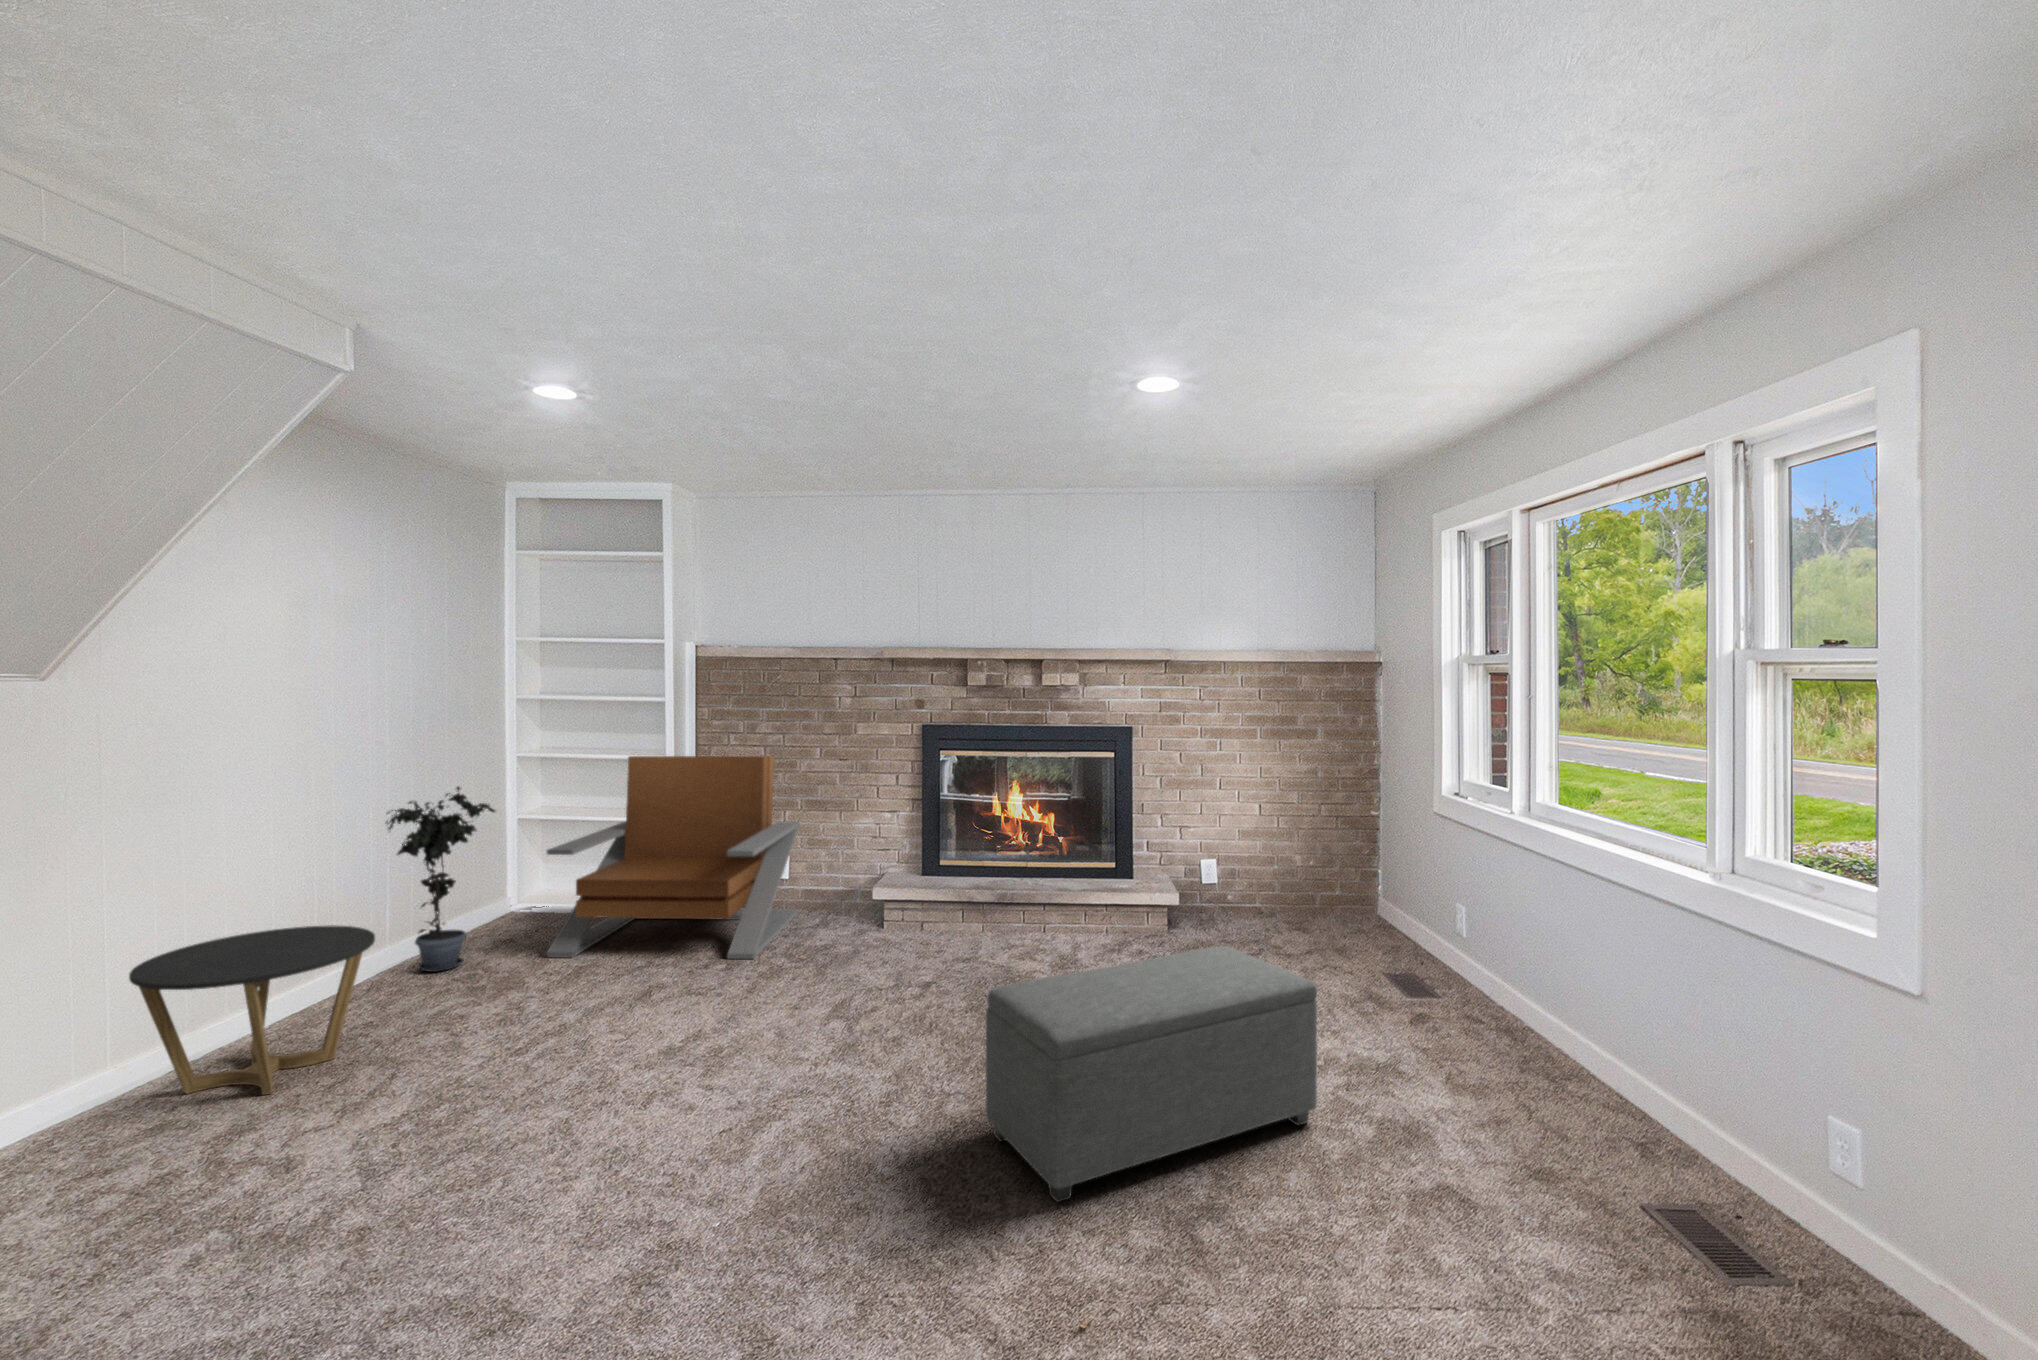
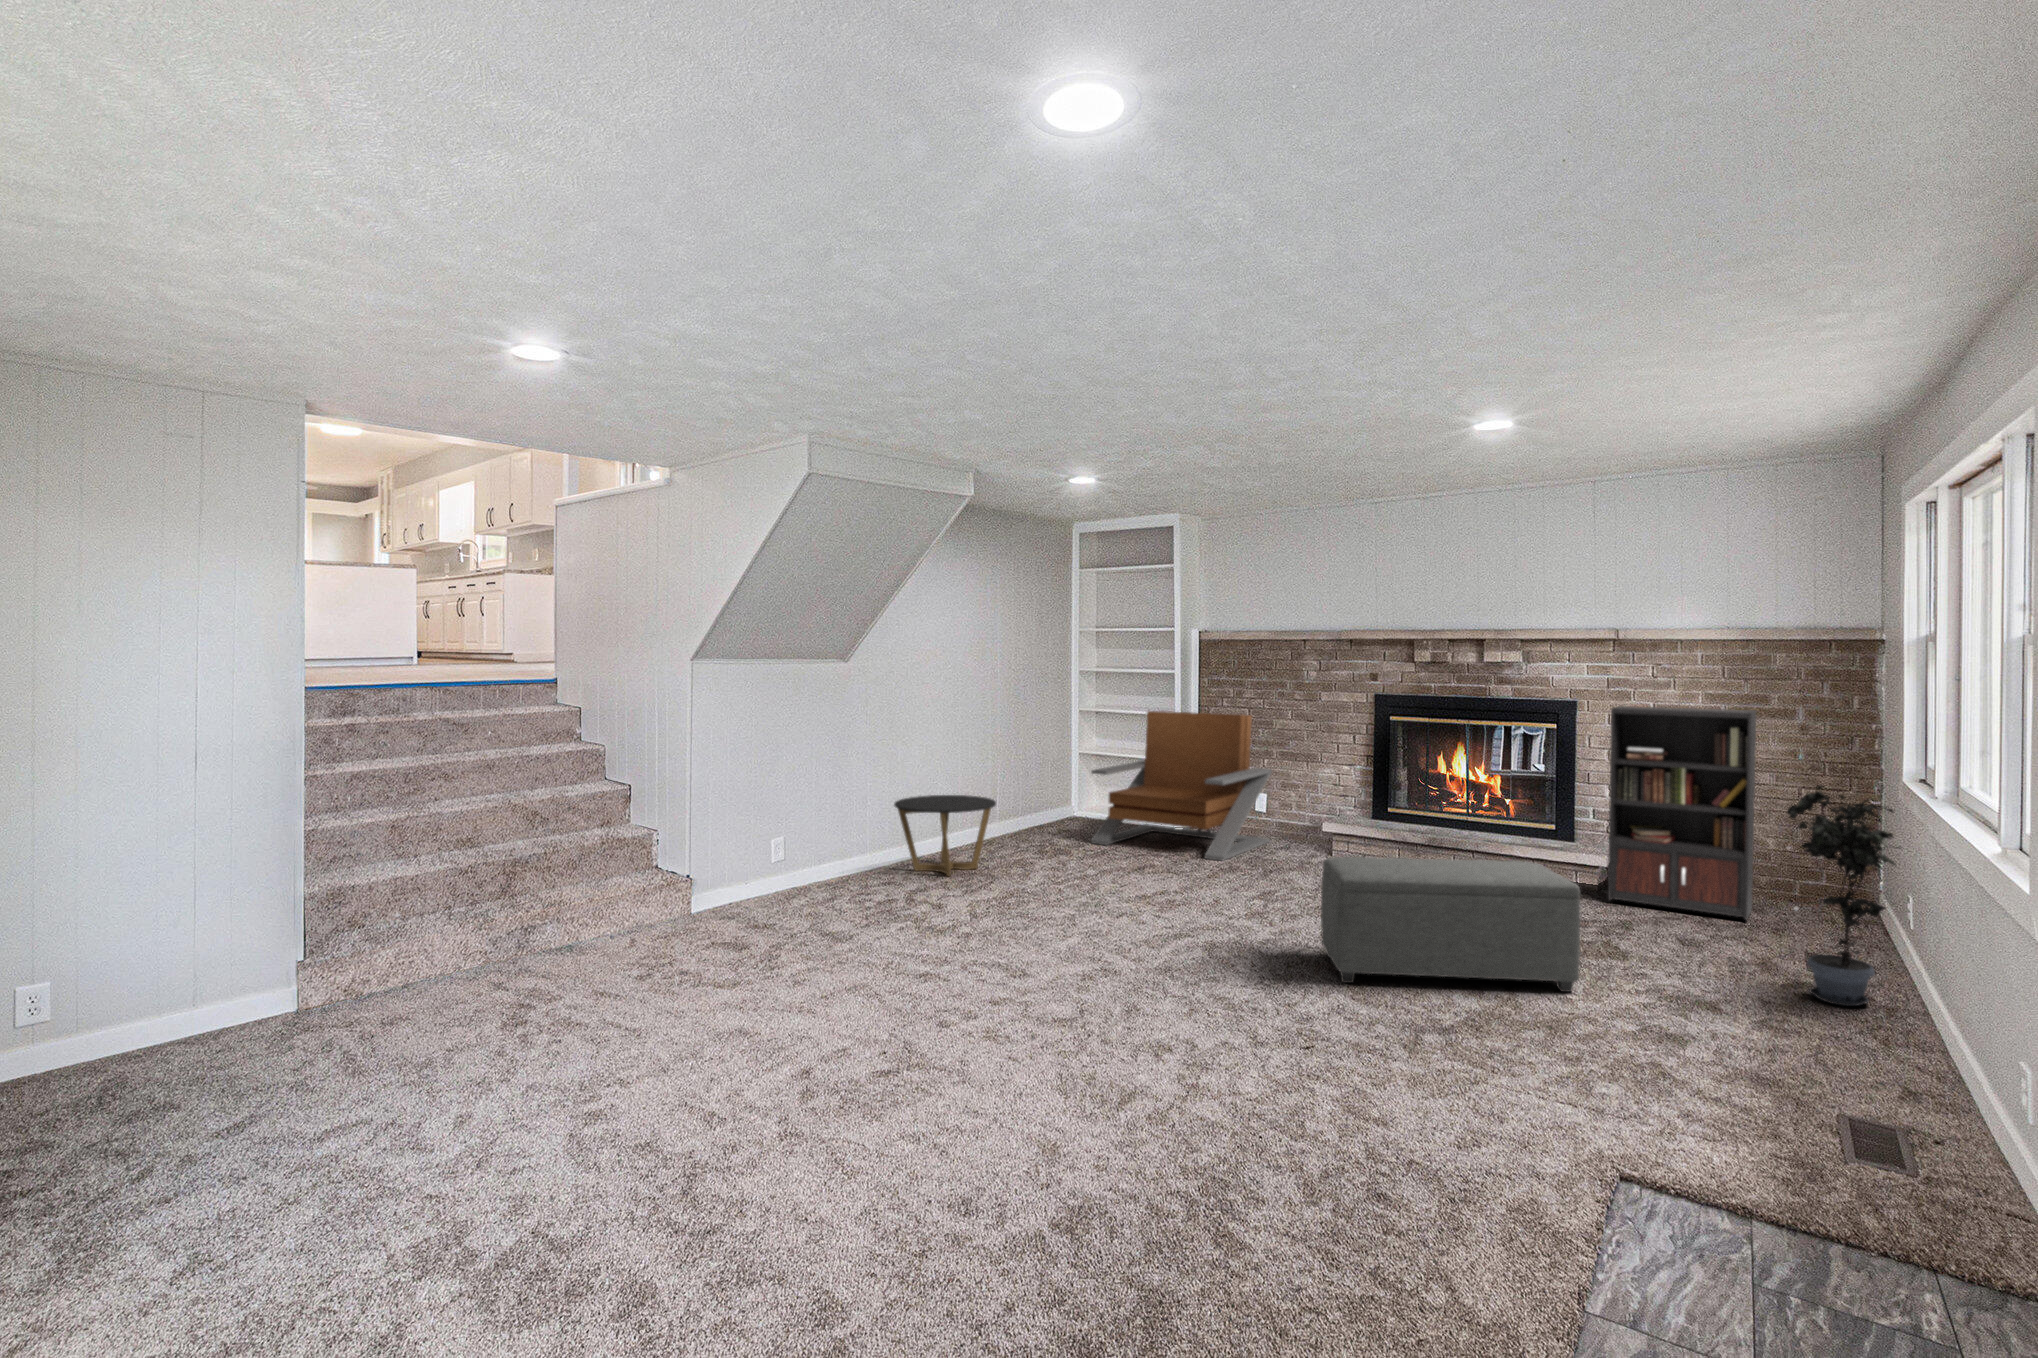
bookcase: none [1189,733,1334,949] -> present [1608,706,1798,920]
potted plant: present [387,787,495,972] -> present [1787,785,1900,1006]

